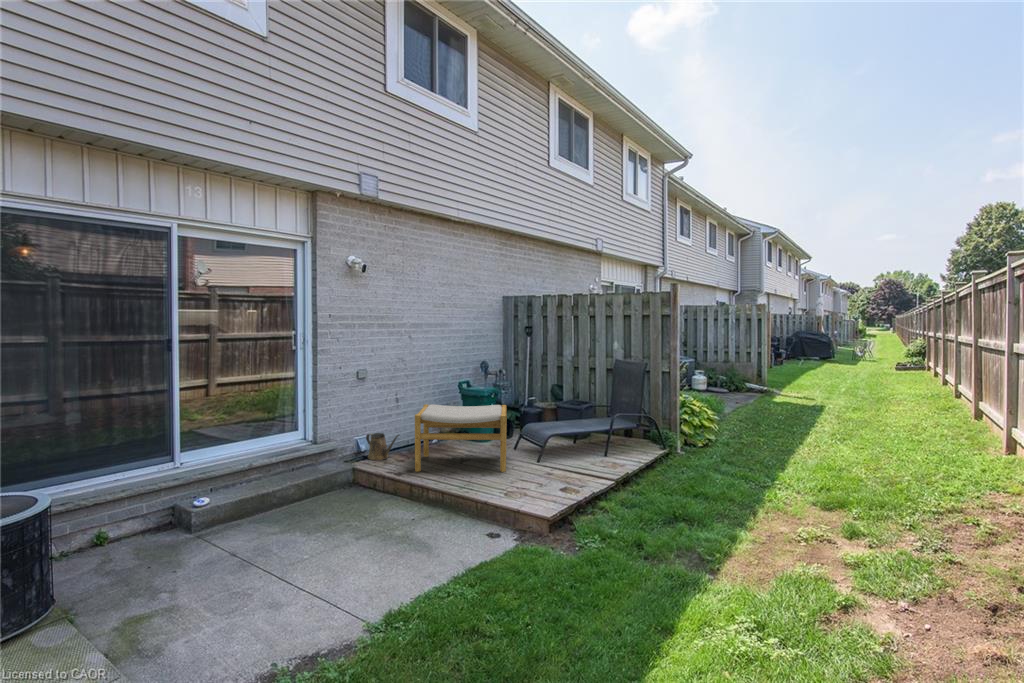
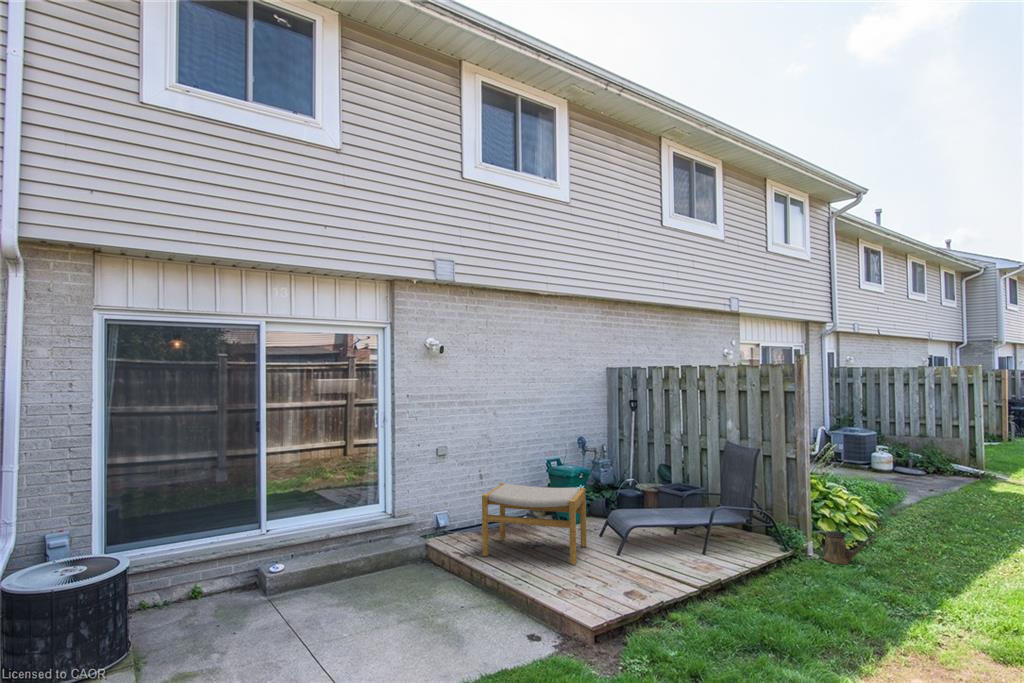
watering can: present [366,433,399,460] -> present [815,531,875,564]

